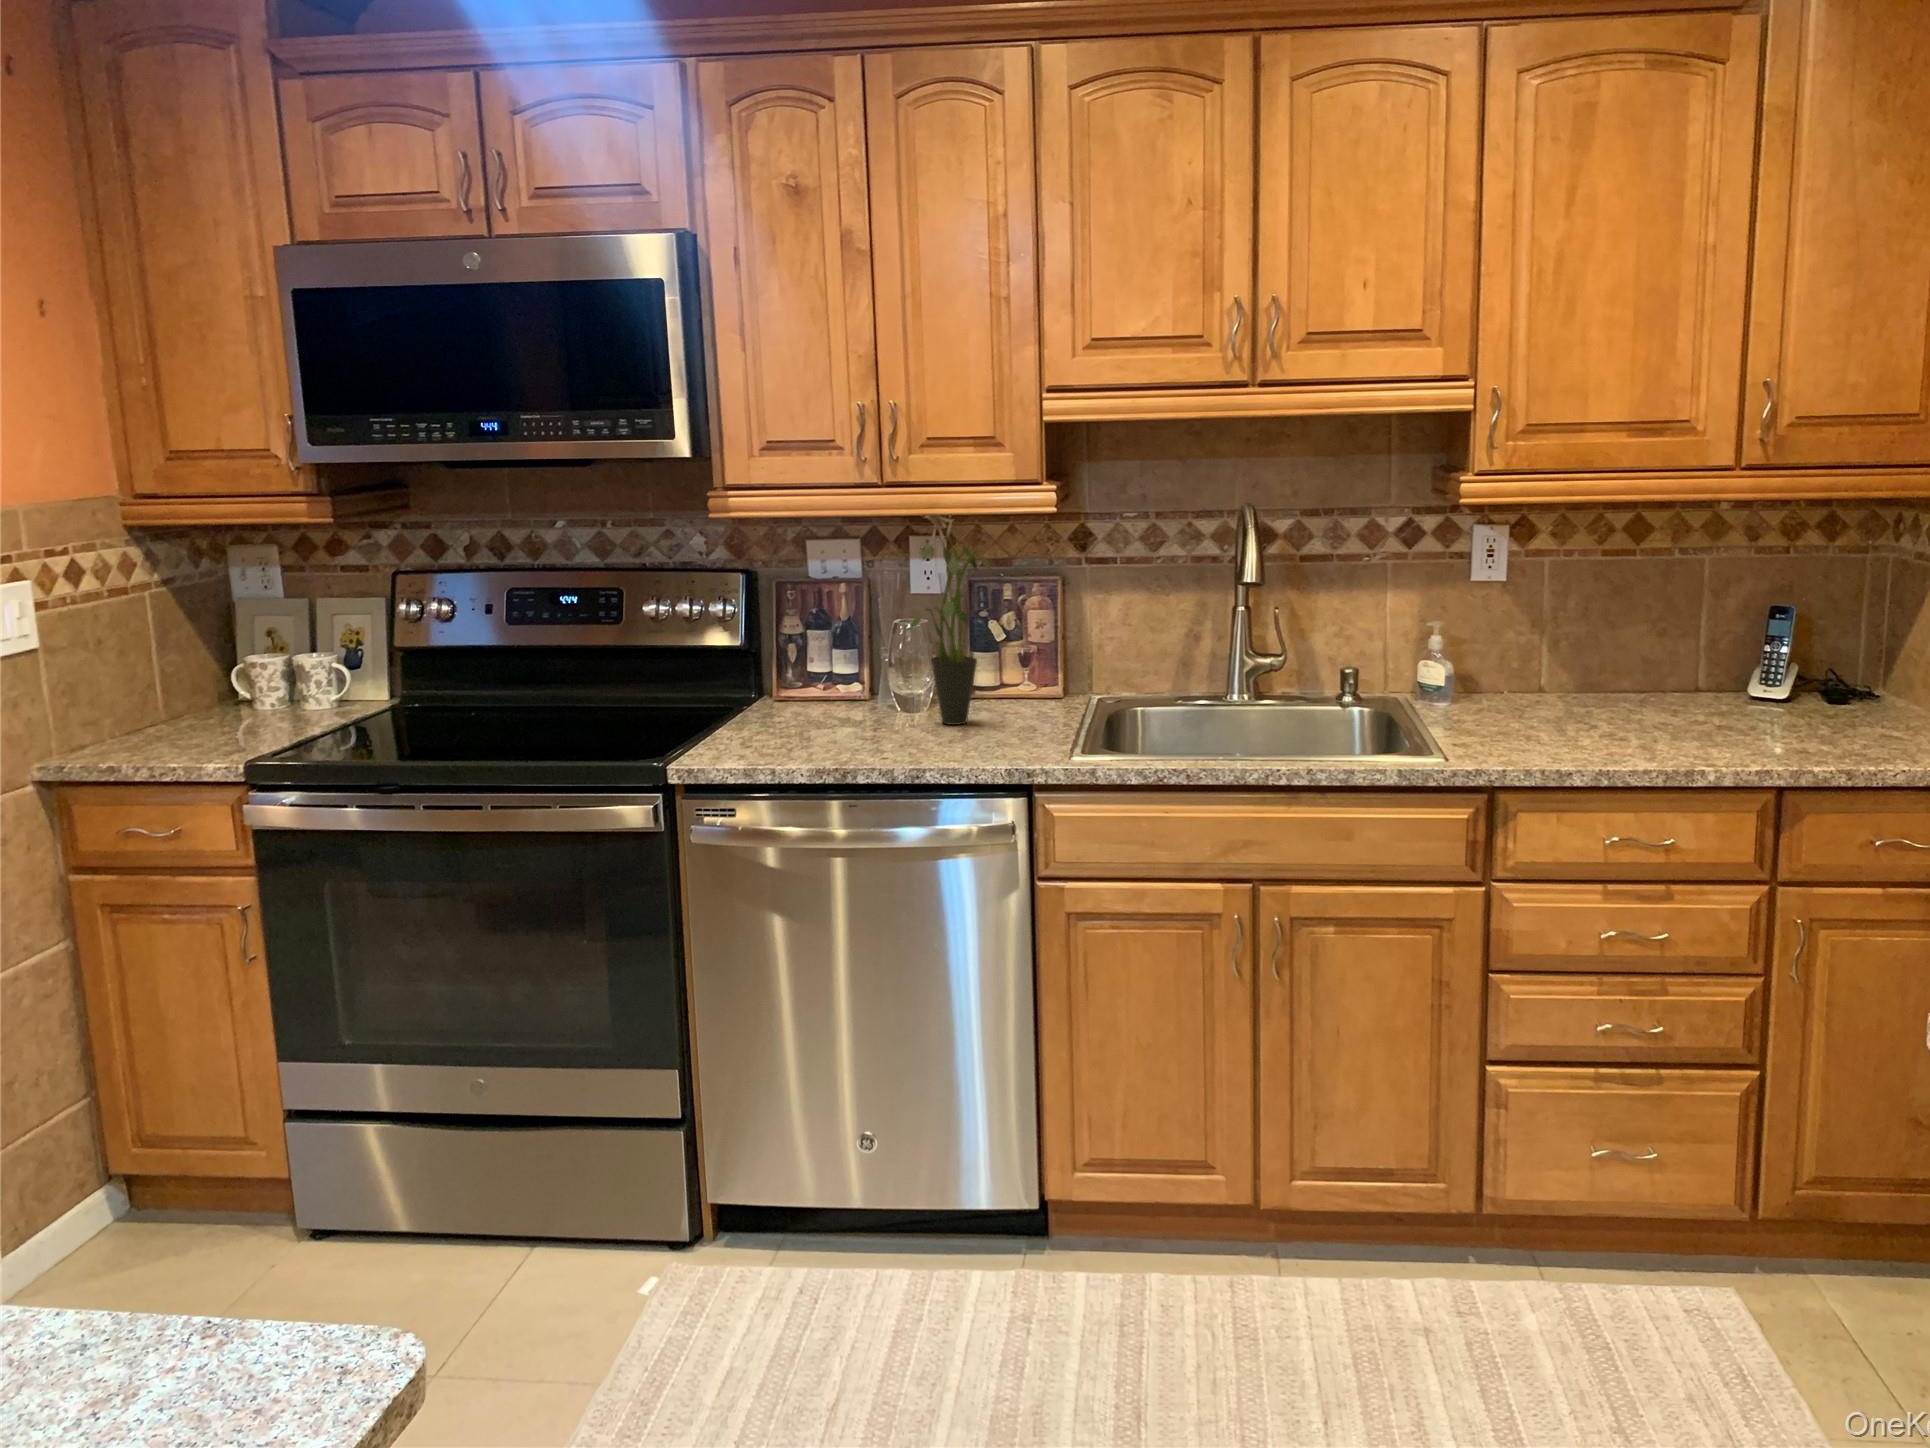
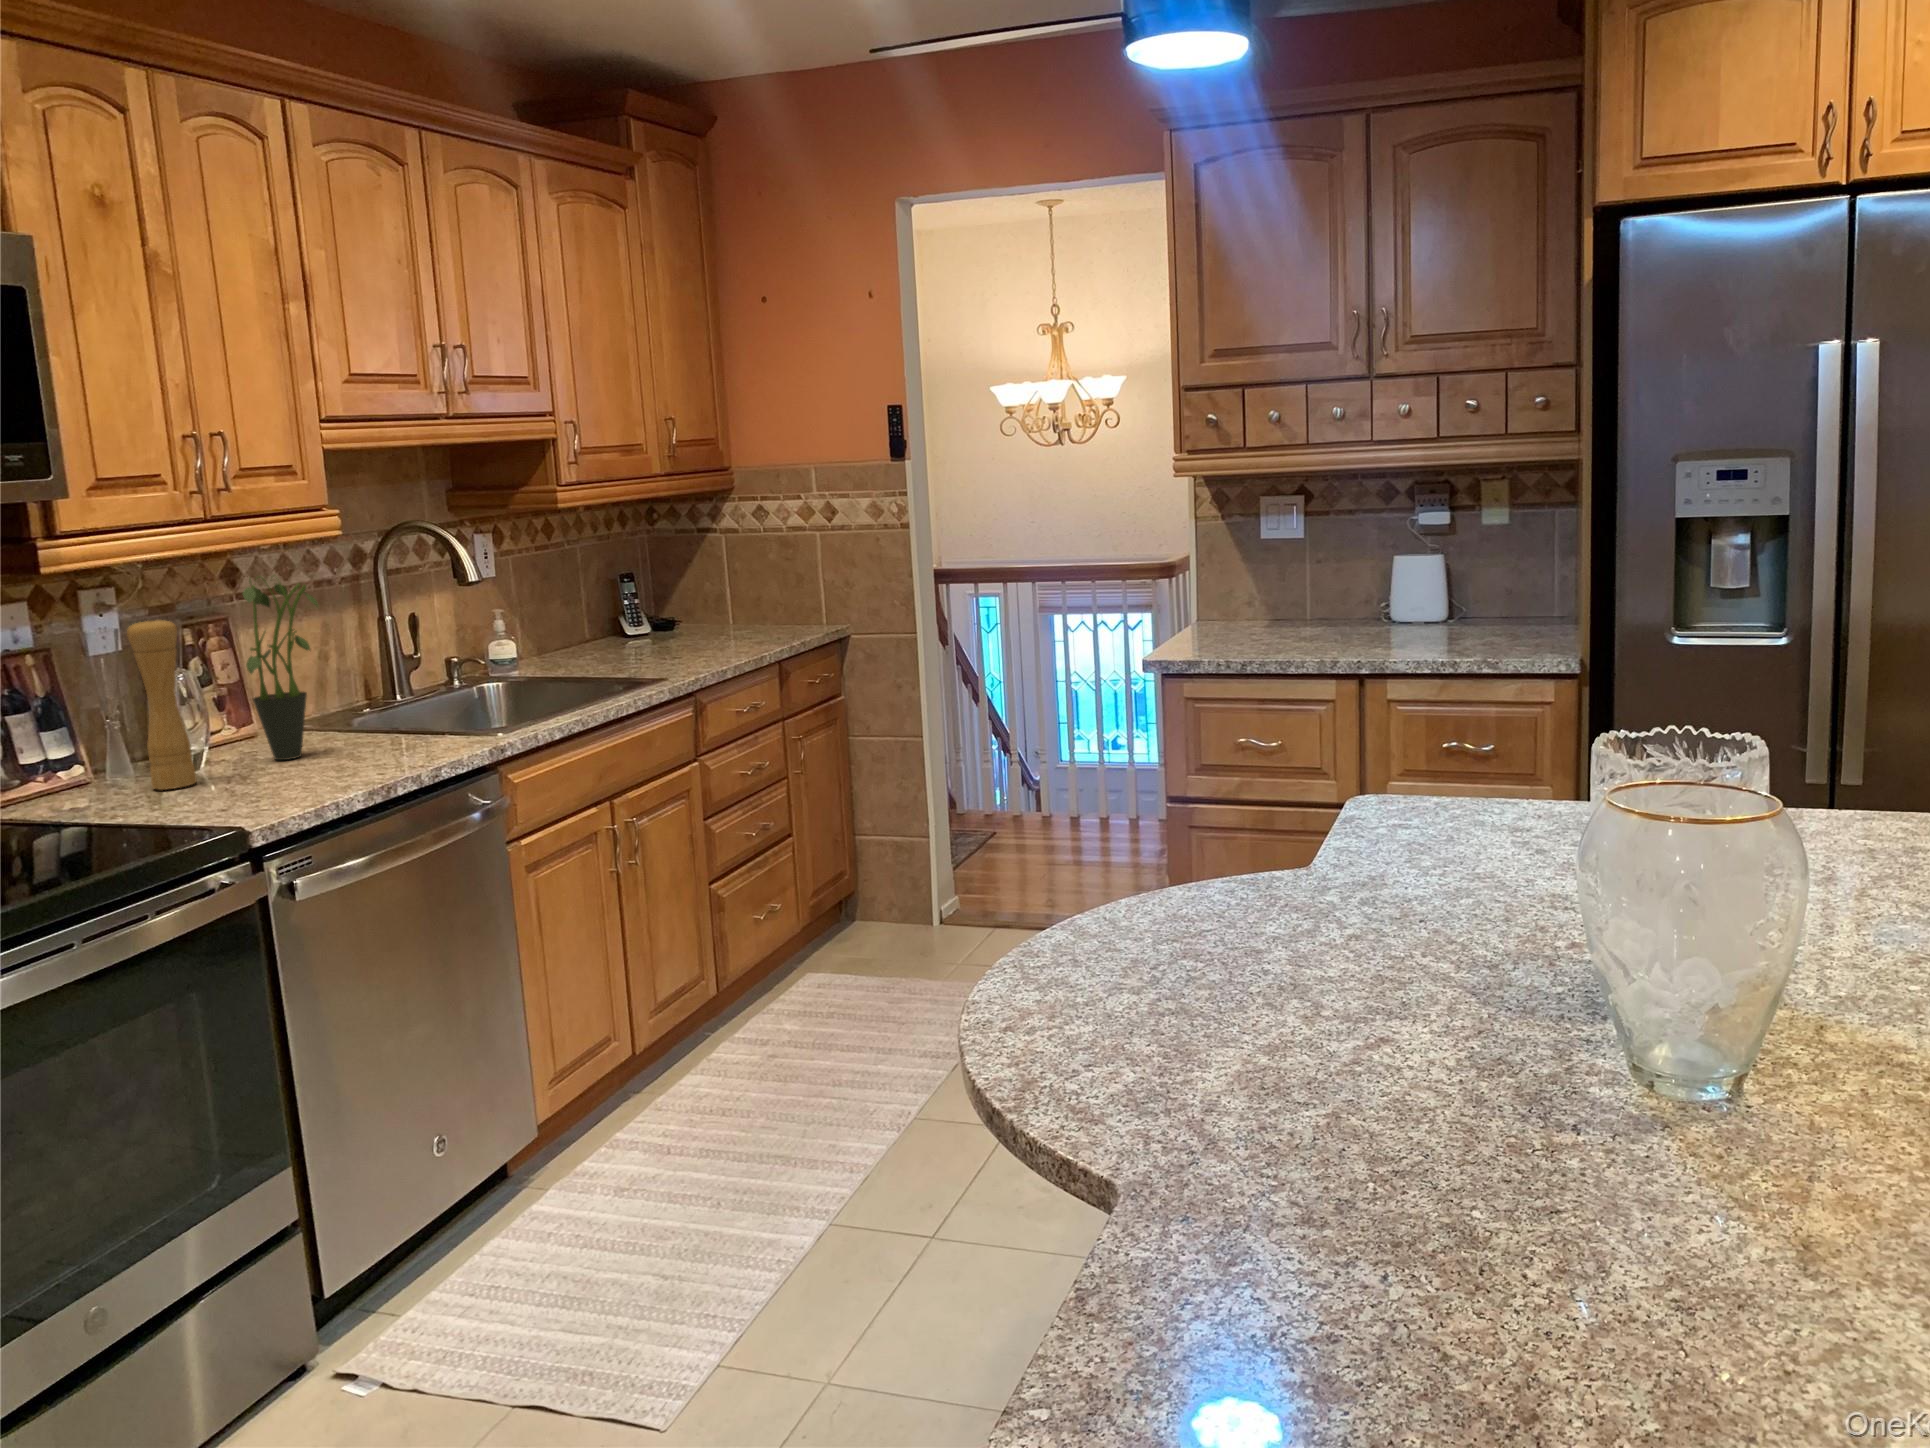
pepper mill: none [819,562,861,721] -> present [127,618,197,790]

